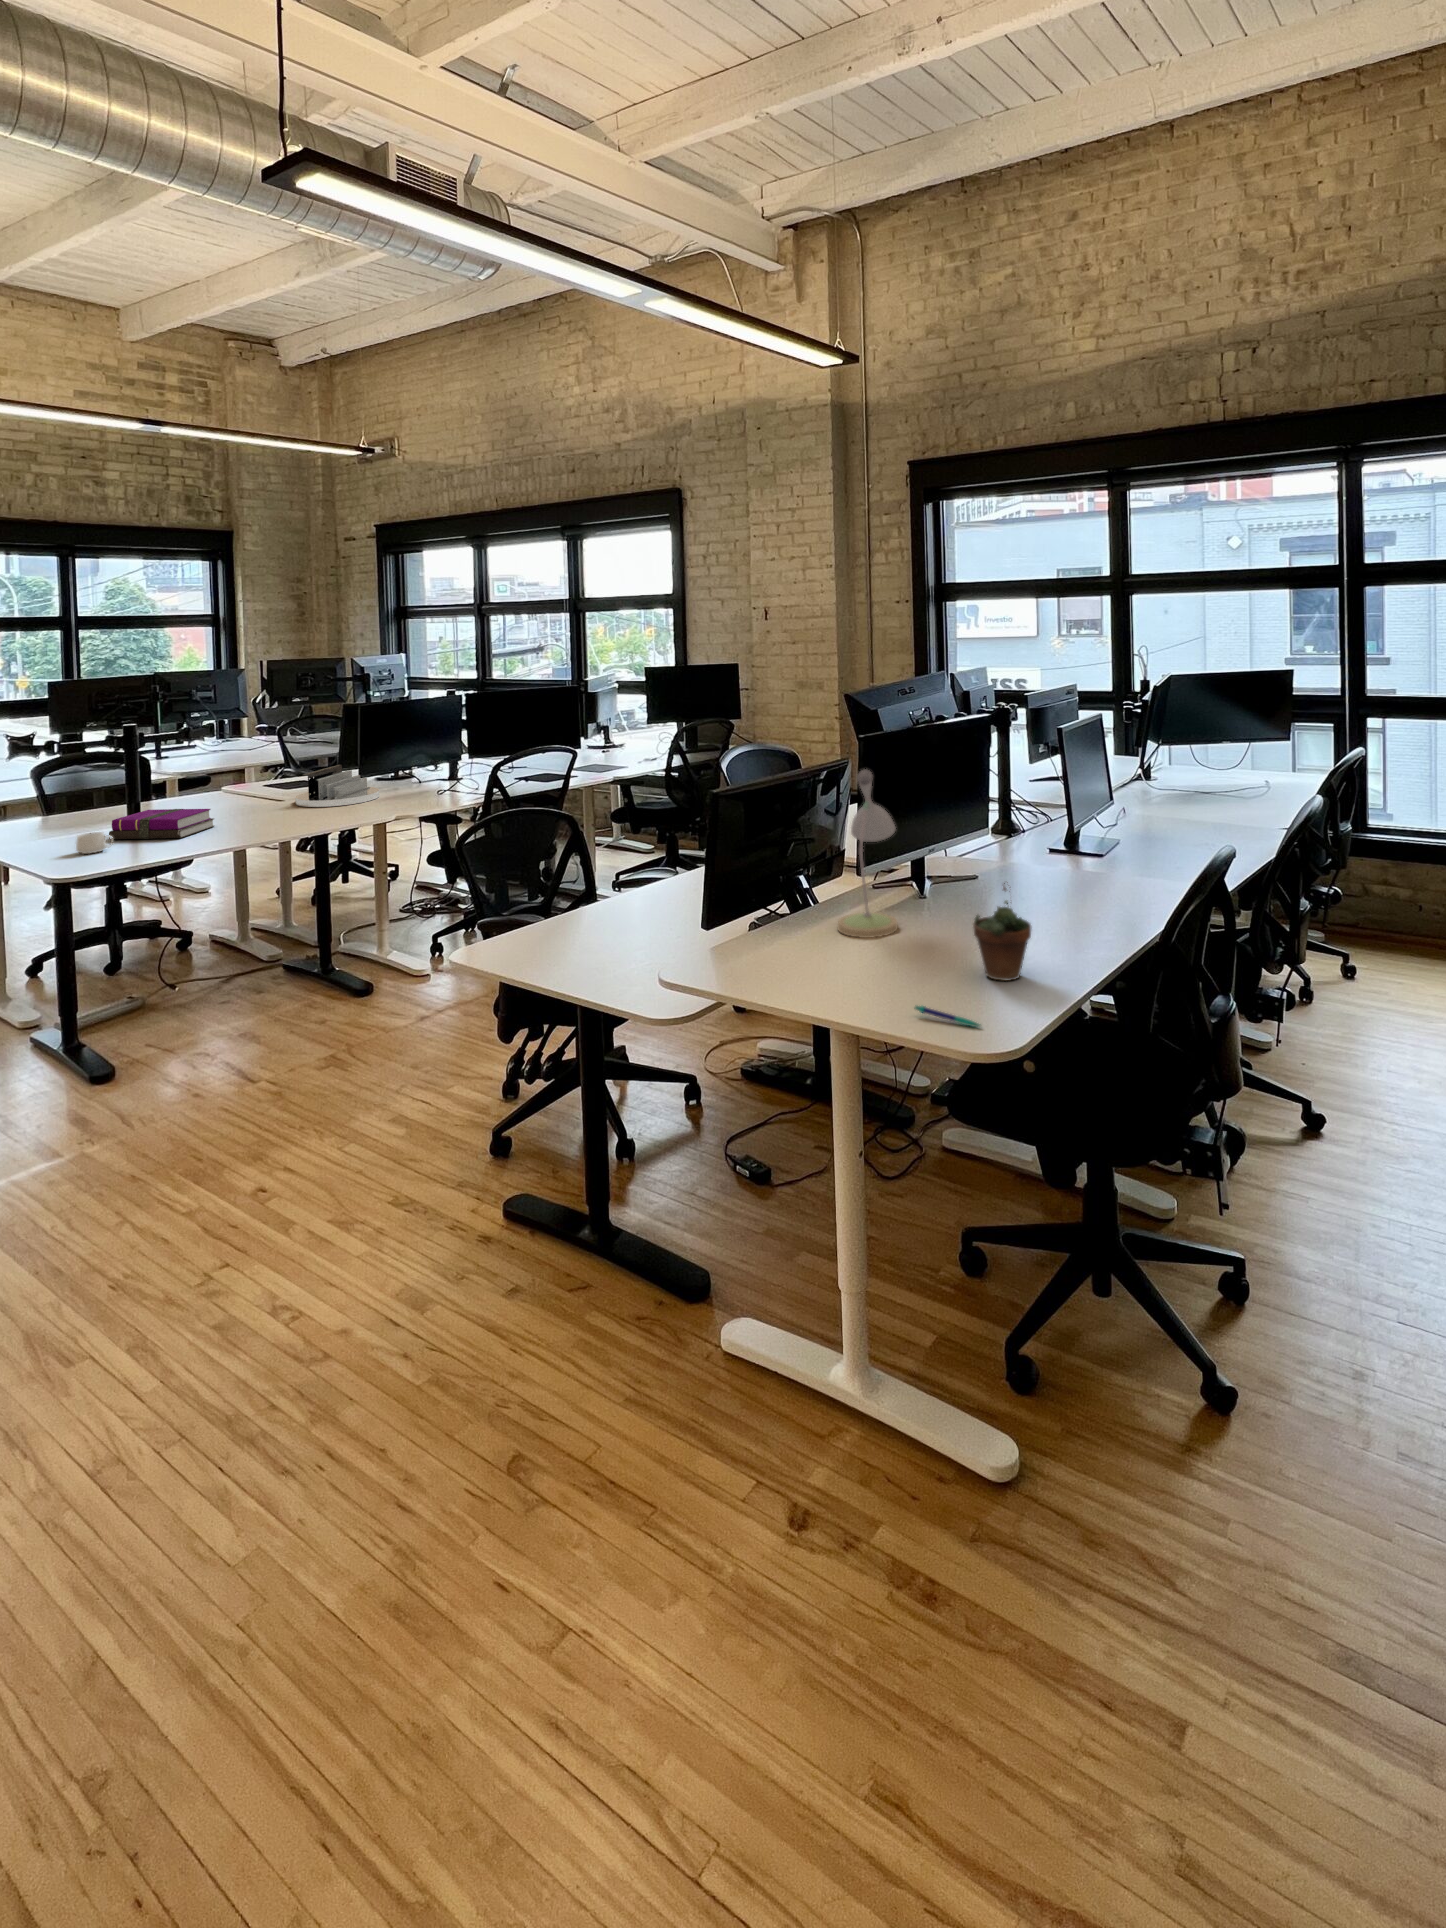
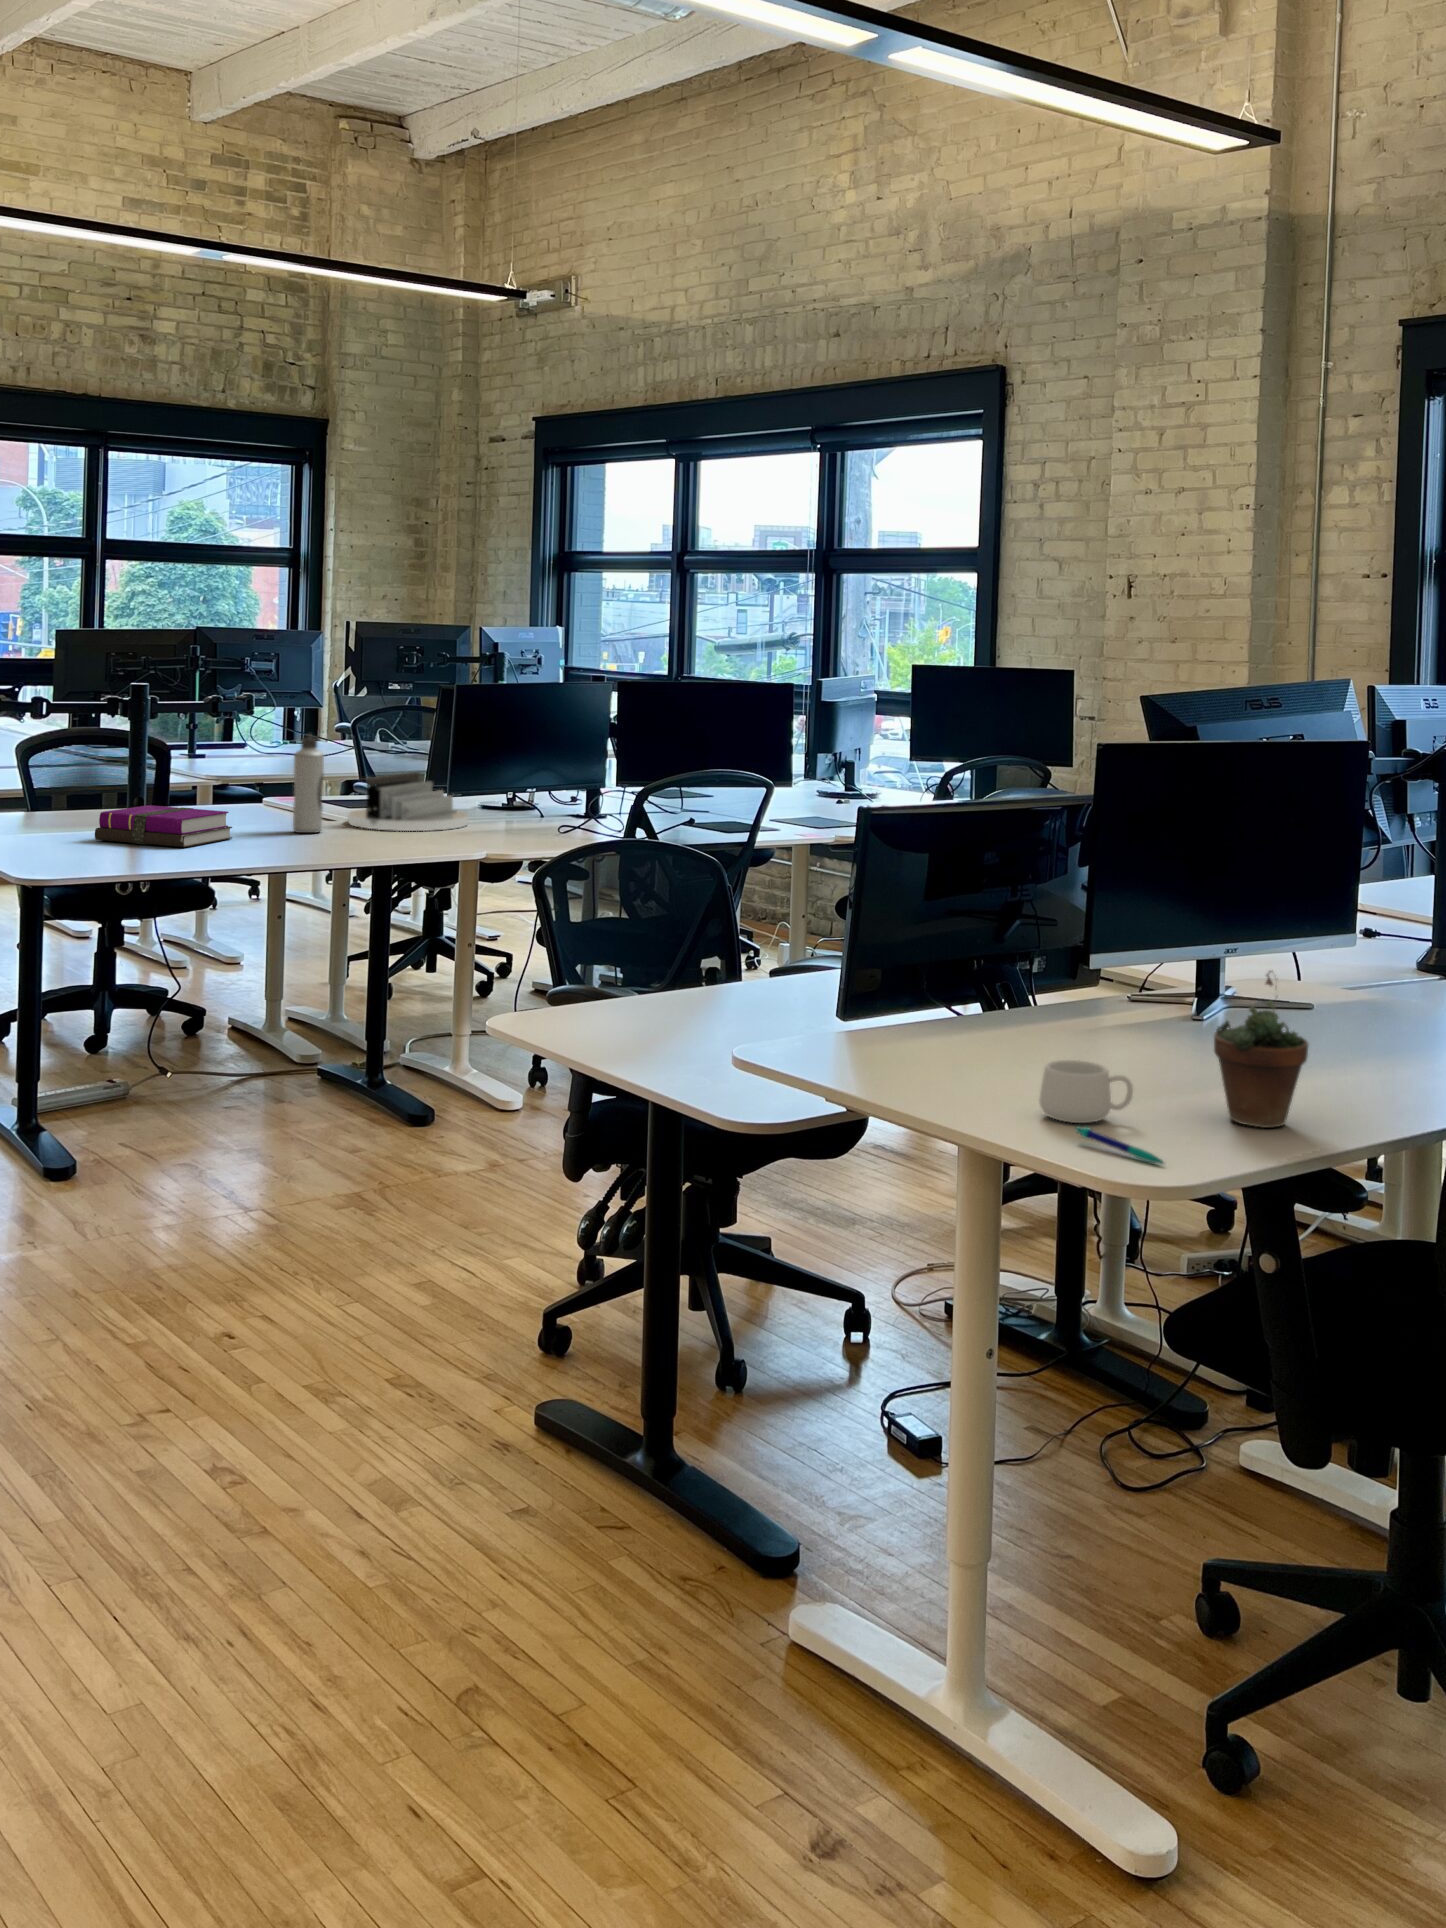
water bottle: none [255,750,279,816] -> present [293,734,324,833]
desk lamp: present [838,770,898,938] -> none [1047,794,1161,1062]
mug: present [76,832,113,854] -> present [1039,1060,1133,1123]

